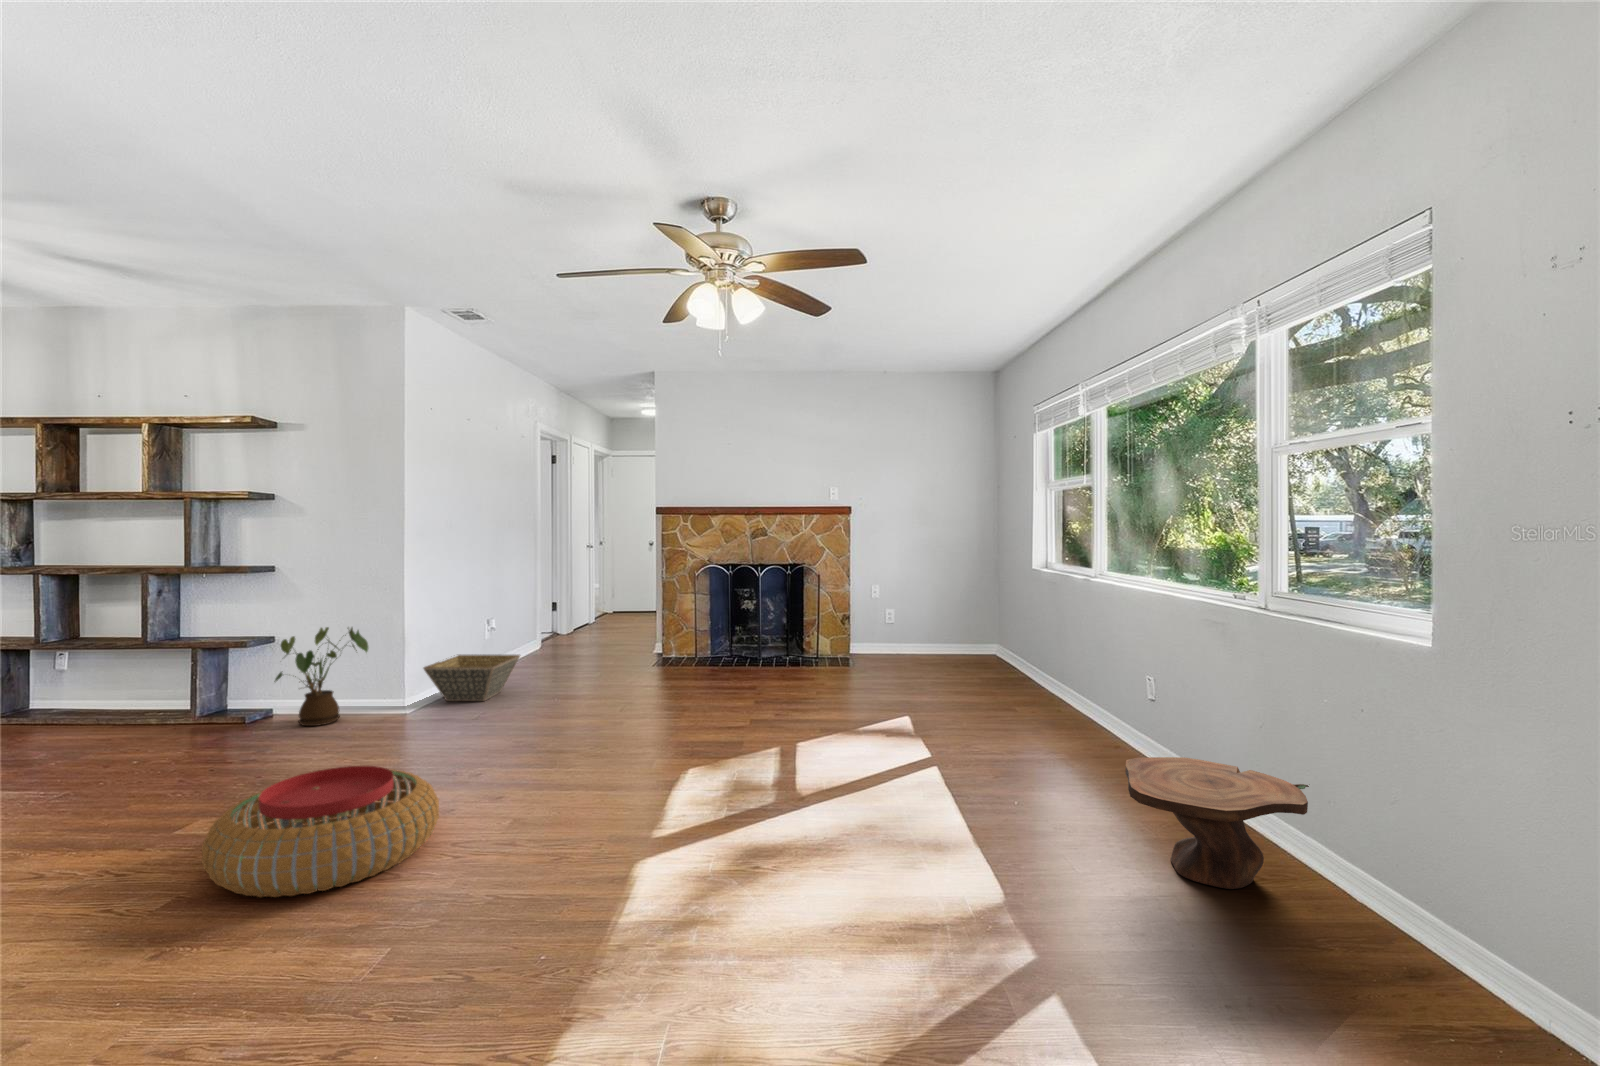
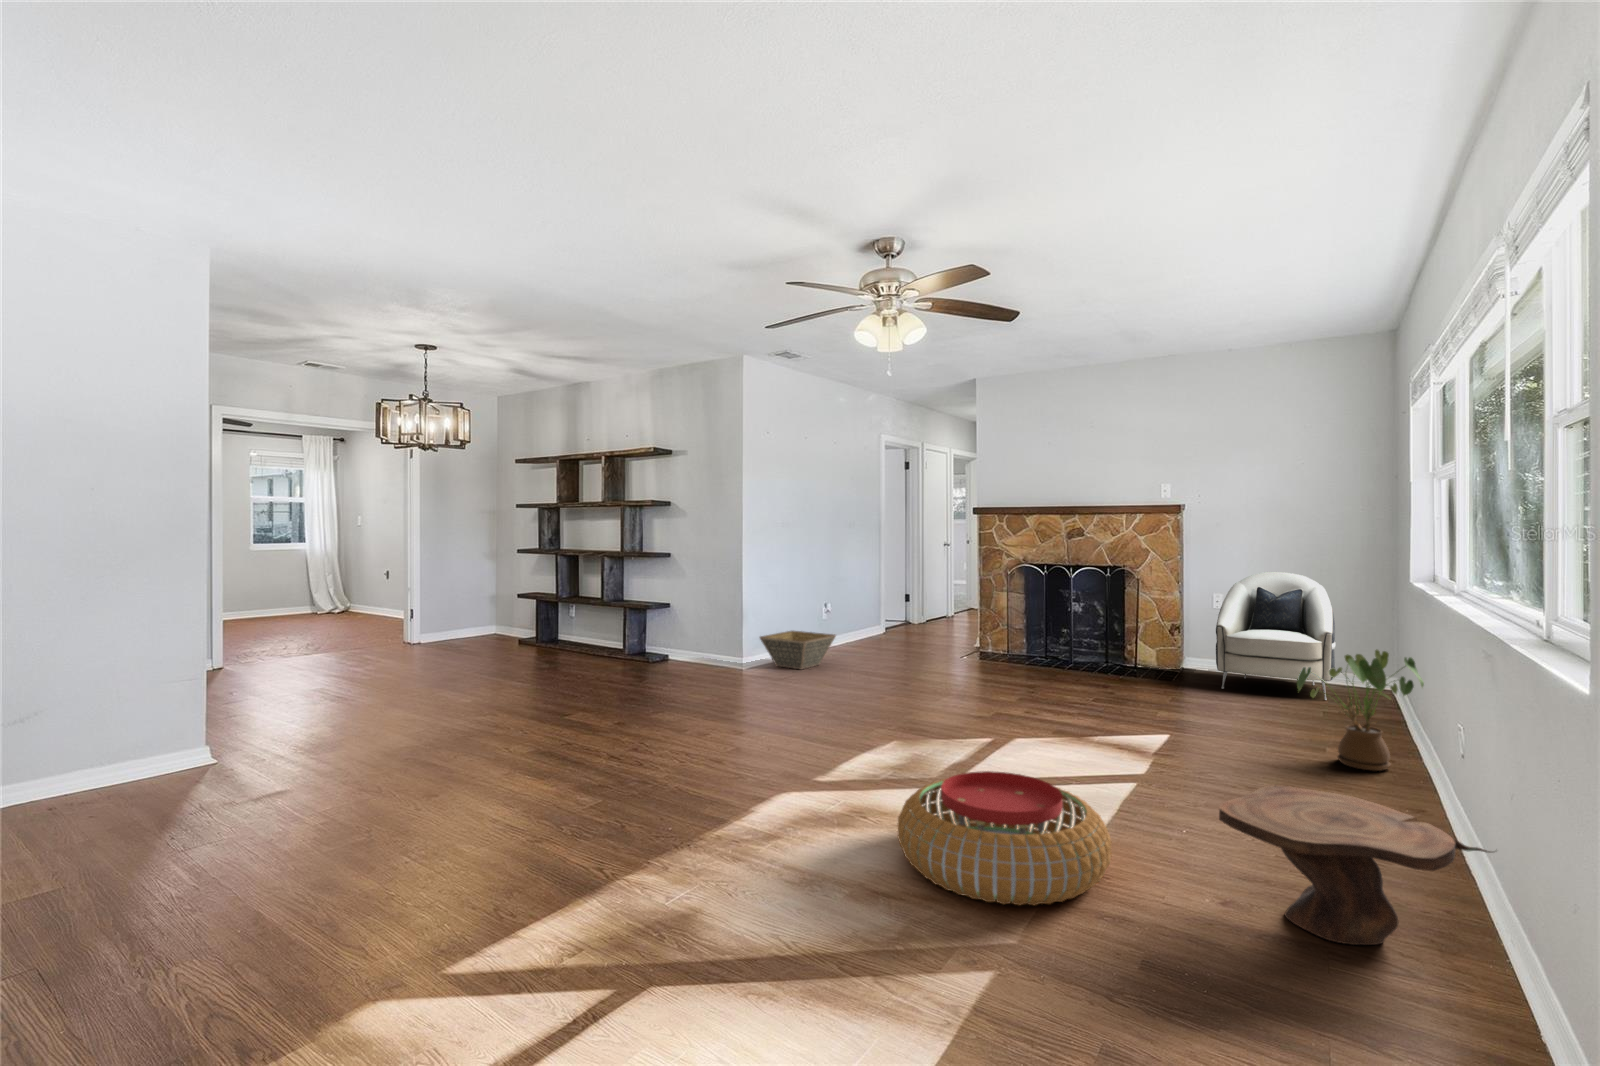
armchair: none [884,548,971,668] -> present [1216,572,1335,700]
house plant: present [274,627,368,726] -> present [1297,650,1424,771]
pouf: present [202,766,439,897] -> present [898,771,1111,905]

